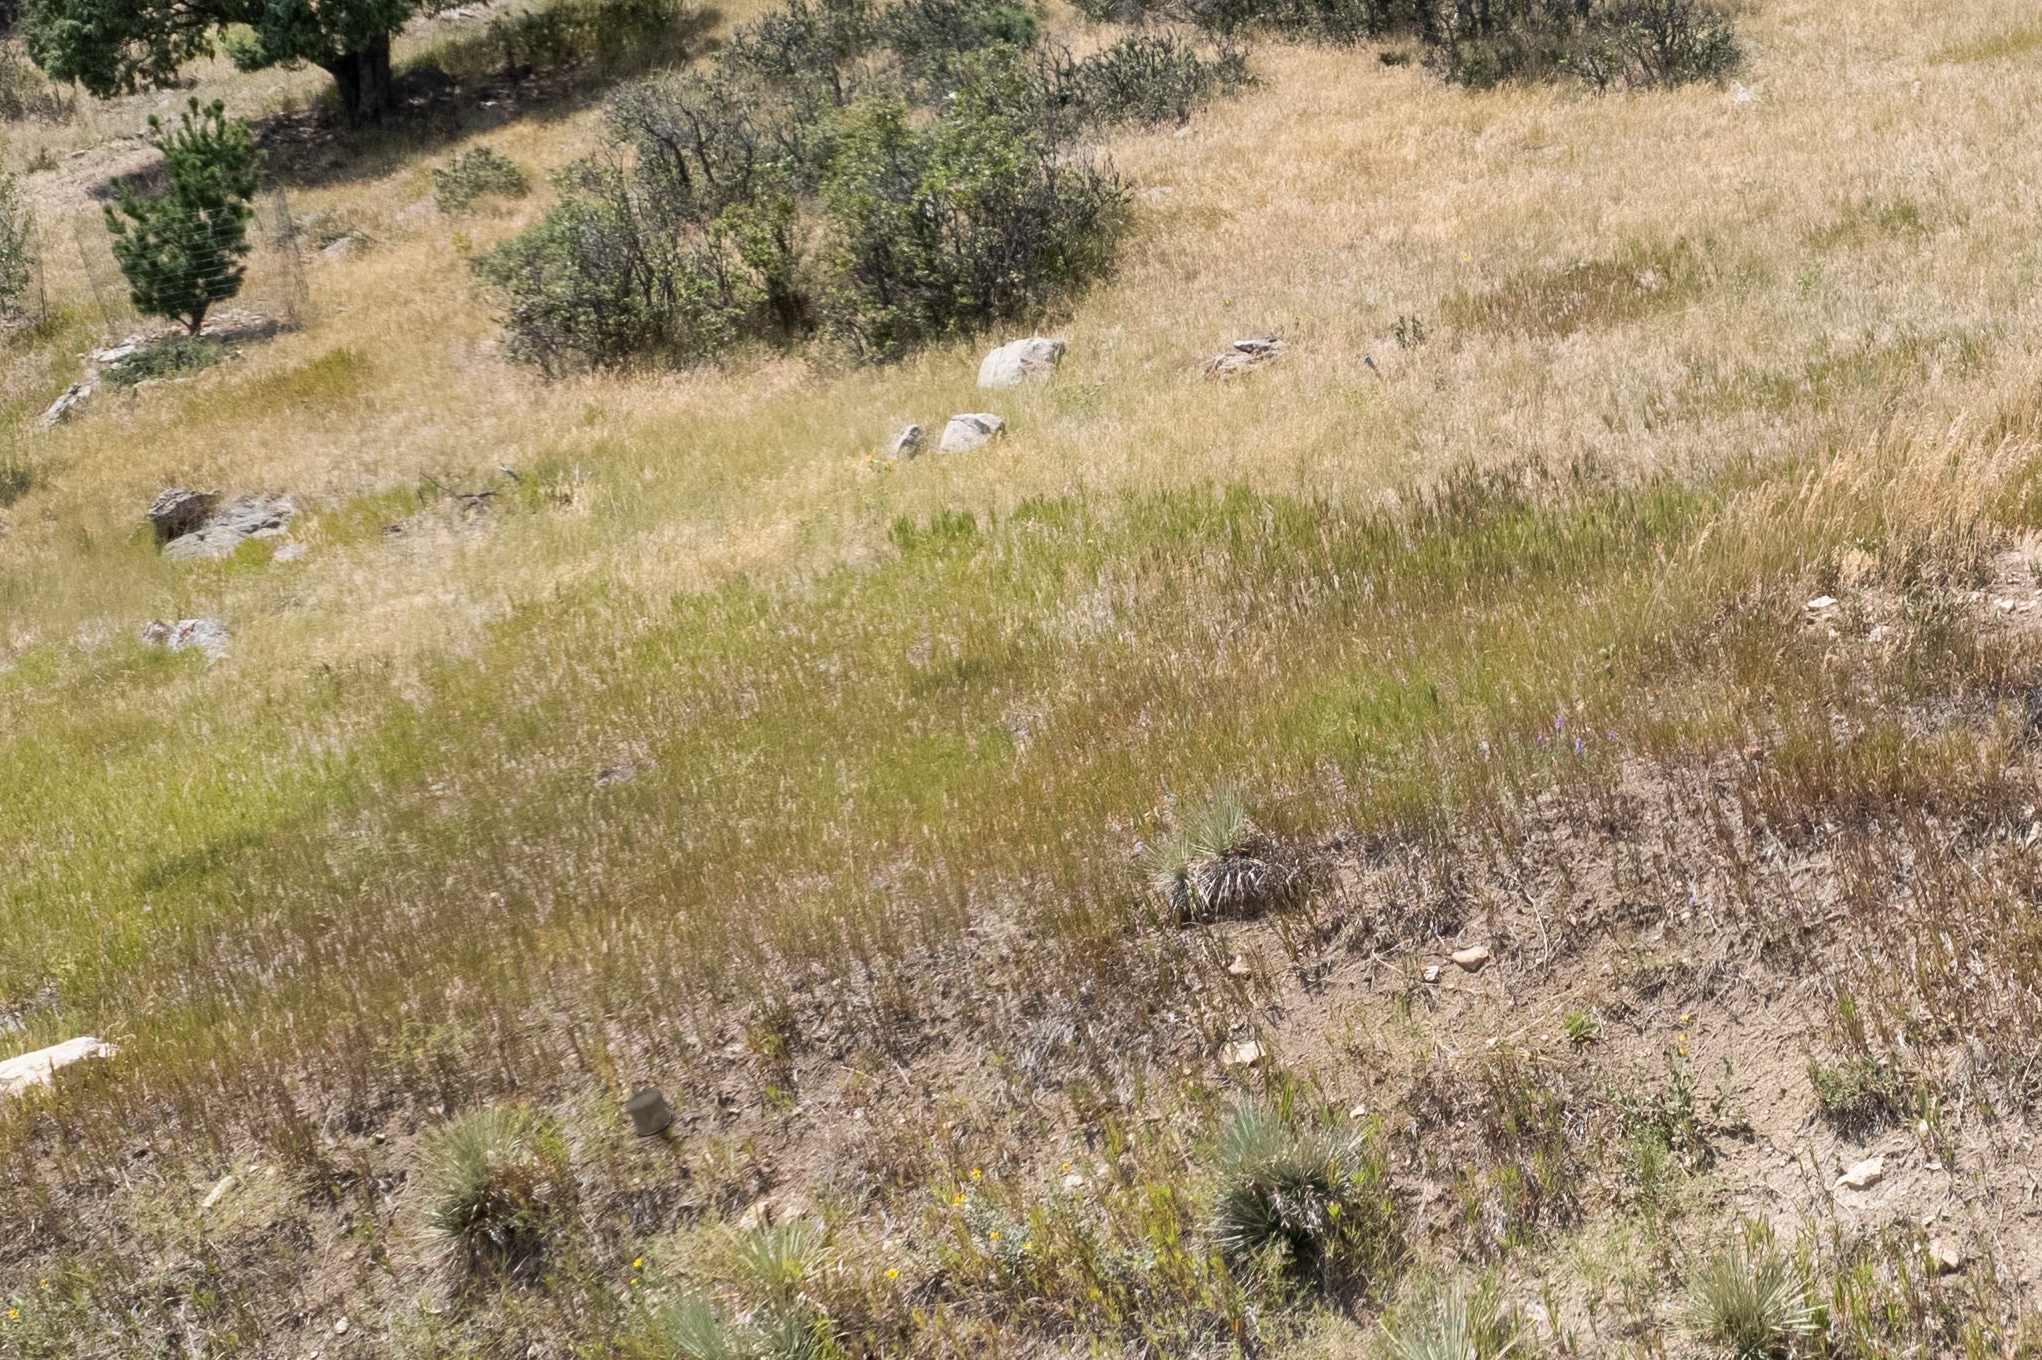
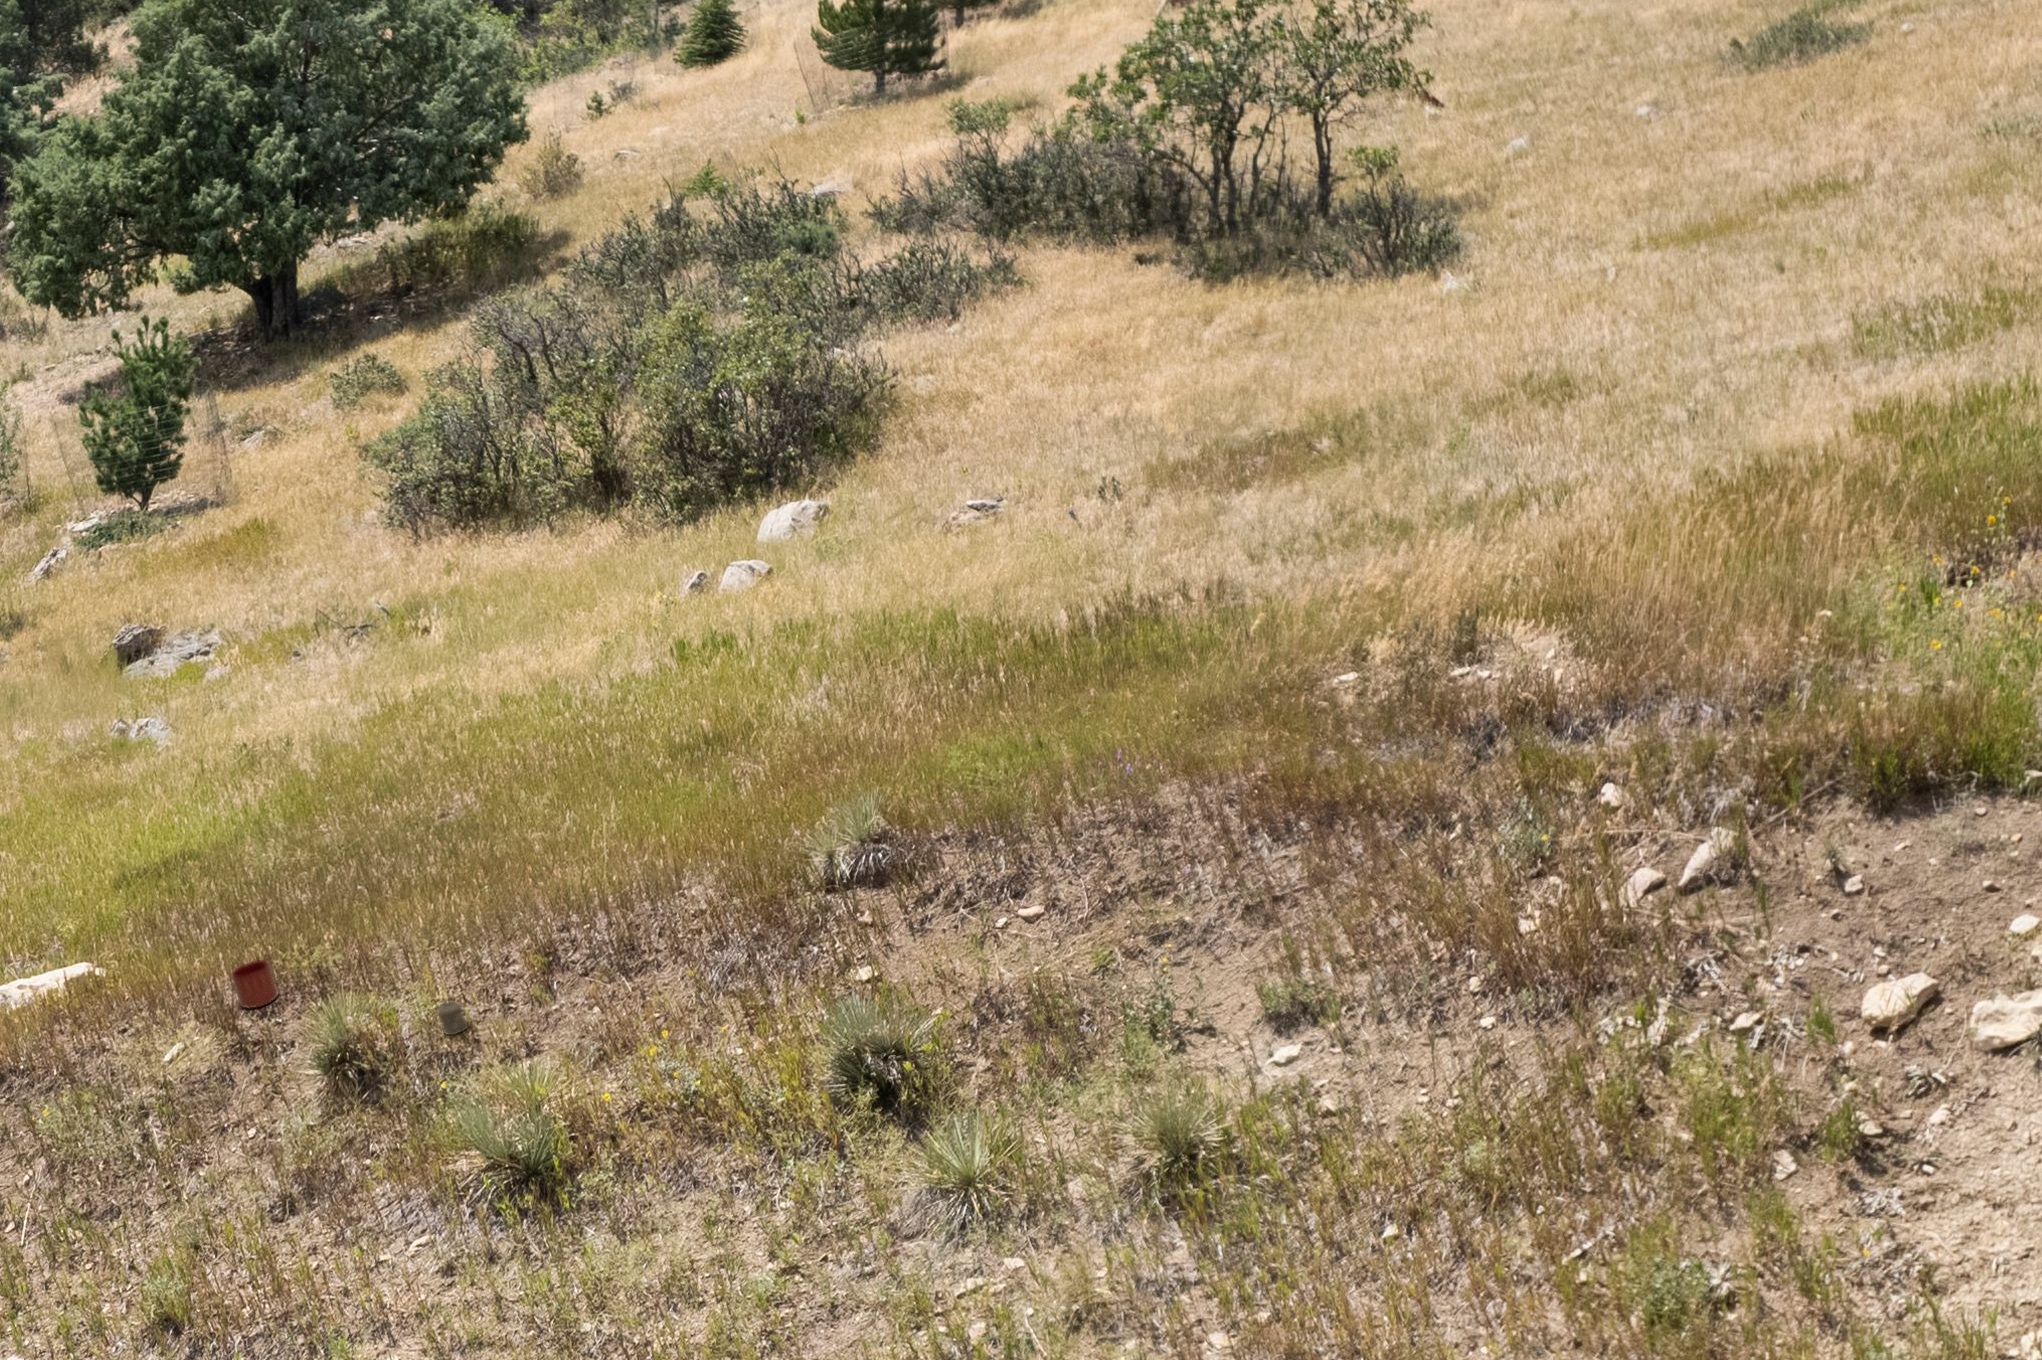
planter: none [304,1046,384,1119] -> present [231,960,278,1009]

